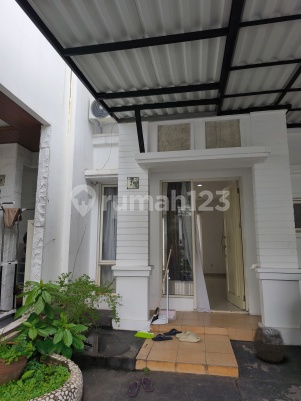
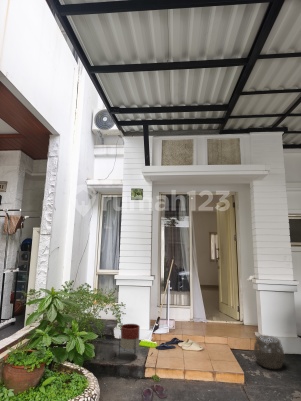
planter: none [112,315,133,352] -> present [119,324,140,350]

